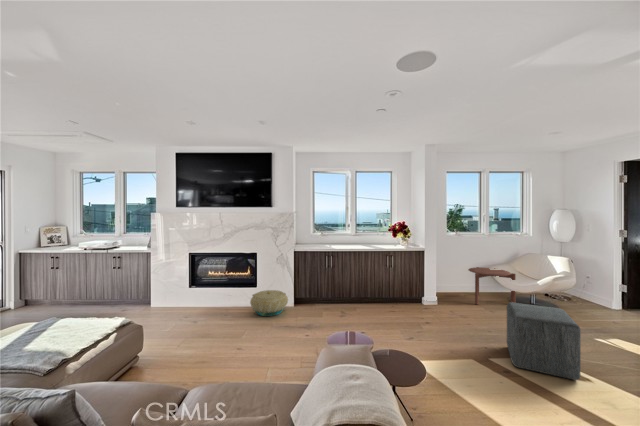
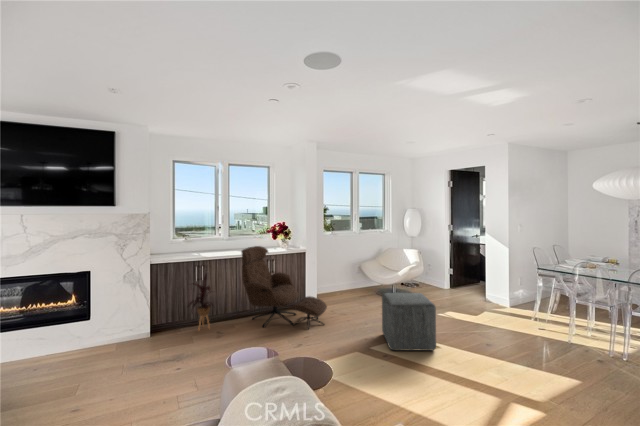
lounge chair: none [363,243,444,326] -> present [242,246,327,329]
house plant: none [317,263,341,310] -> present [189,274,213,327]
side table: present [468,267,516,304] -> none [343,264,382,301]
basket: present [250,290,288,316] -> none [85,318,144,356]

